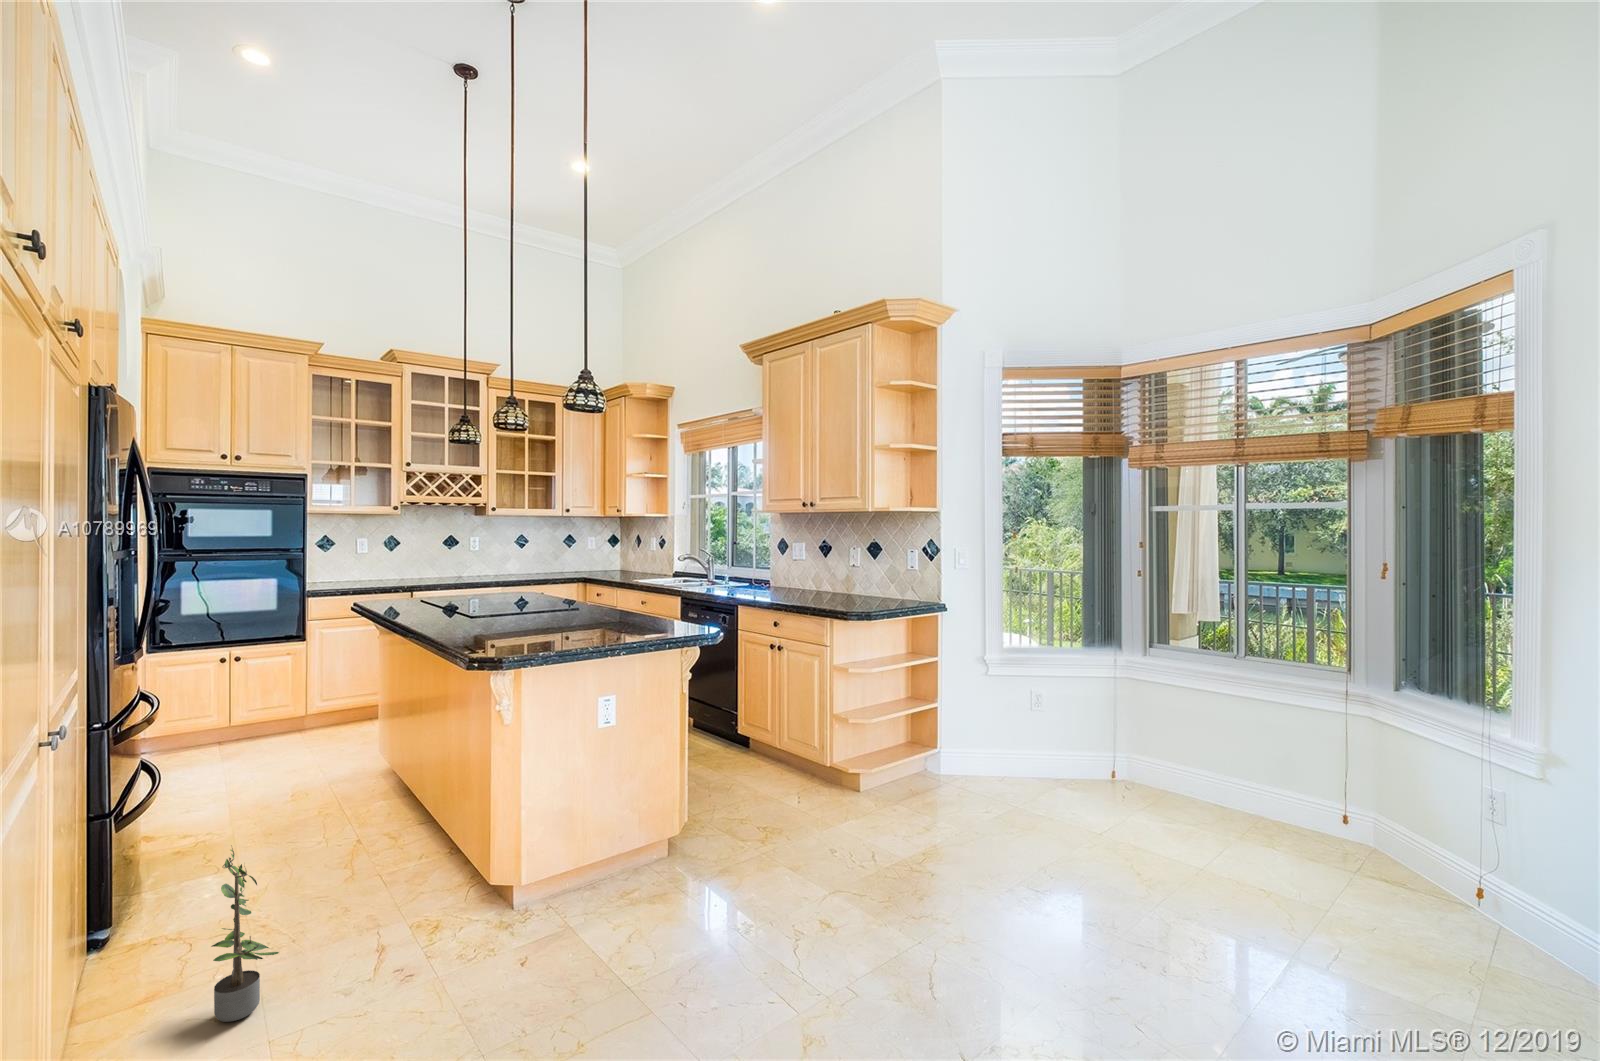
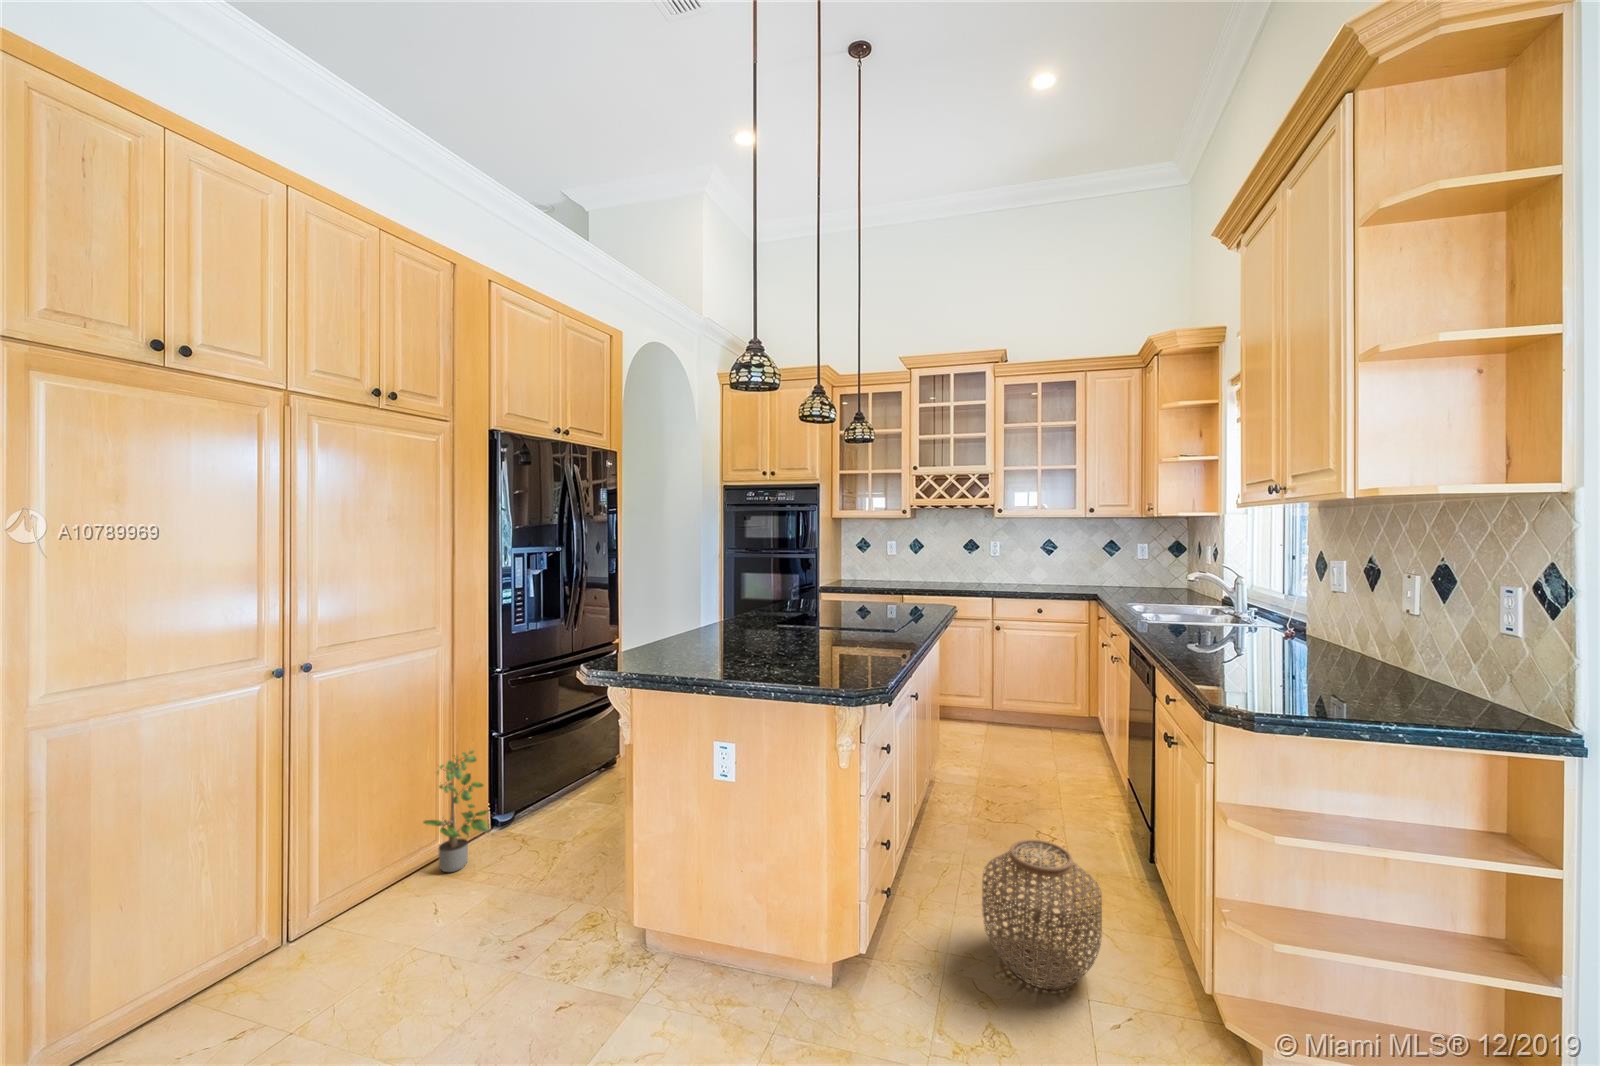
woven basket: none [739,722,807,803] -> present [982,840,1102,989]

